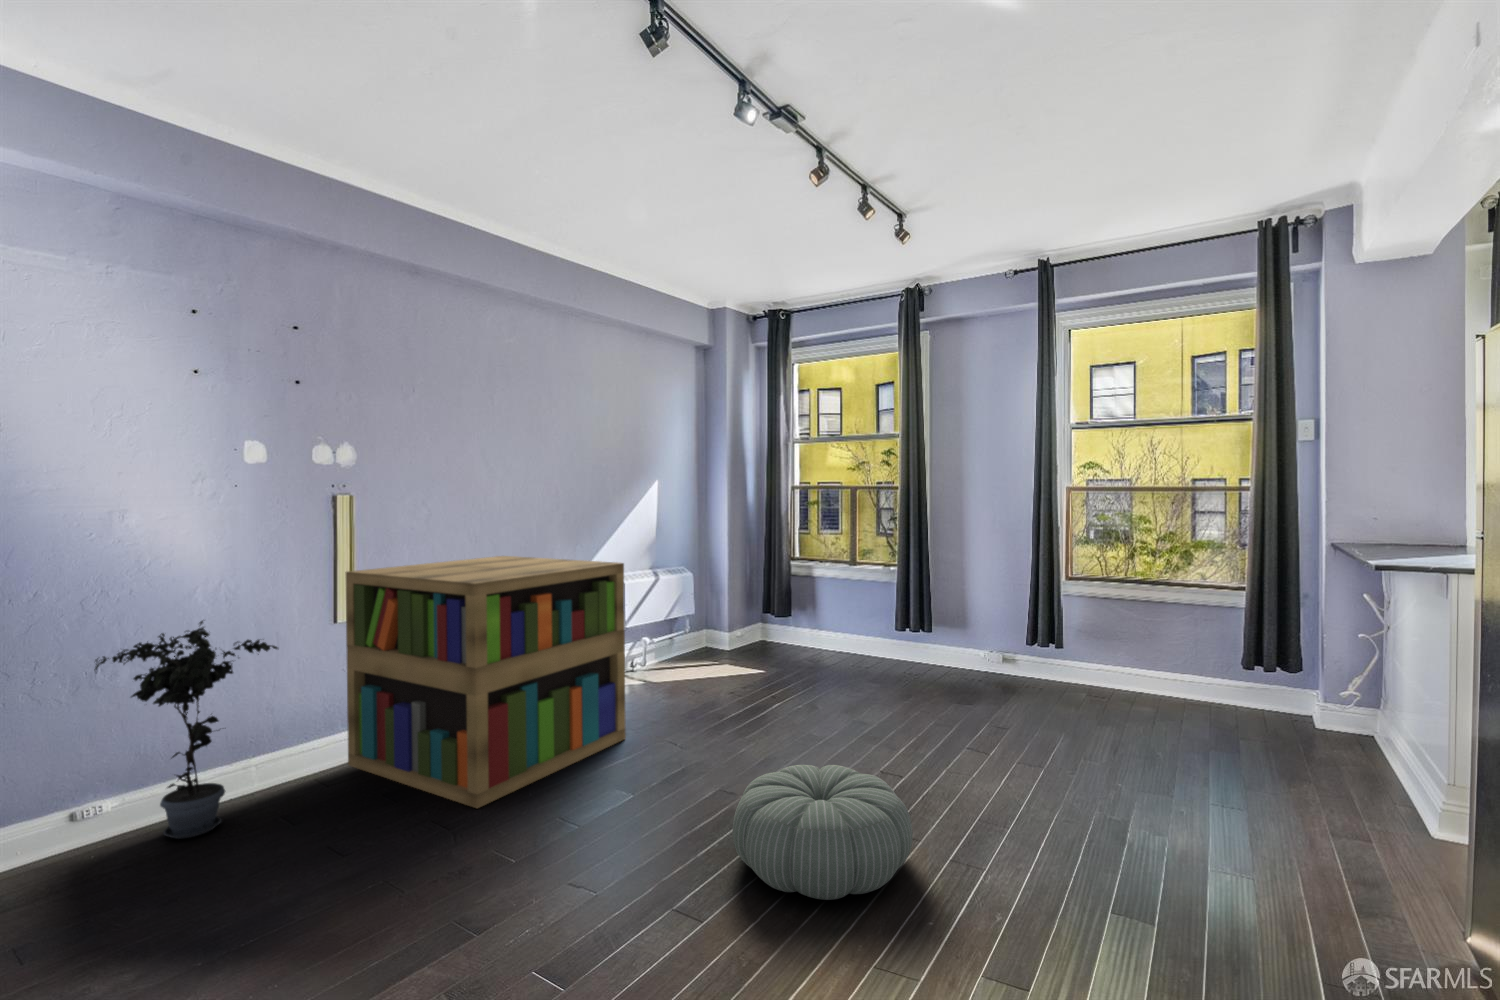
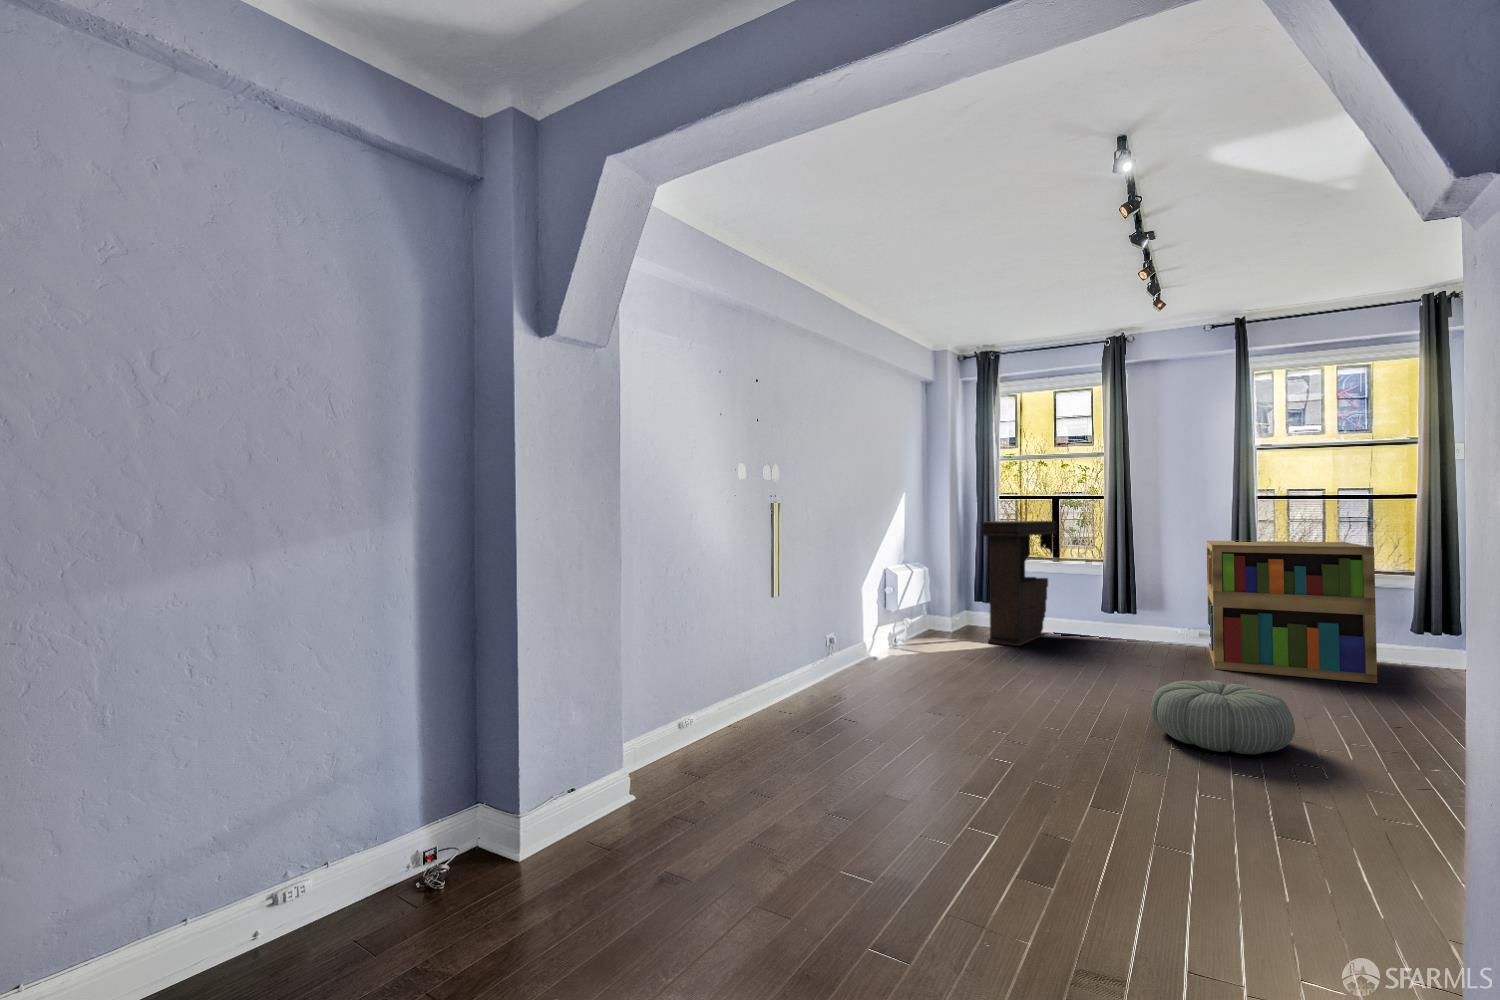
console table: none [742,514,863,672] -> present [981,521,1057,646]
bookshelf: present [345,556,626,808] -> present [1206,541,1377,683]
potted plant: present [94,621,278,839] -> none [718,580,795,734]

